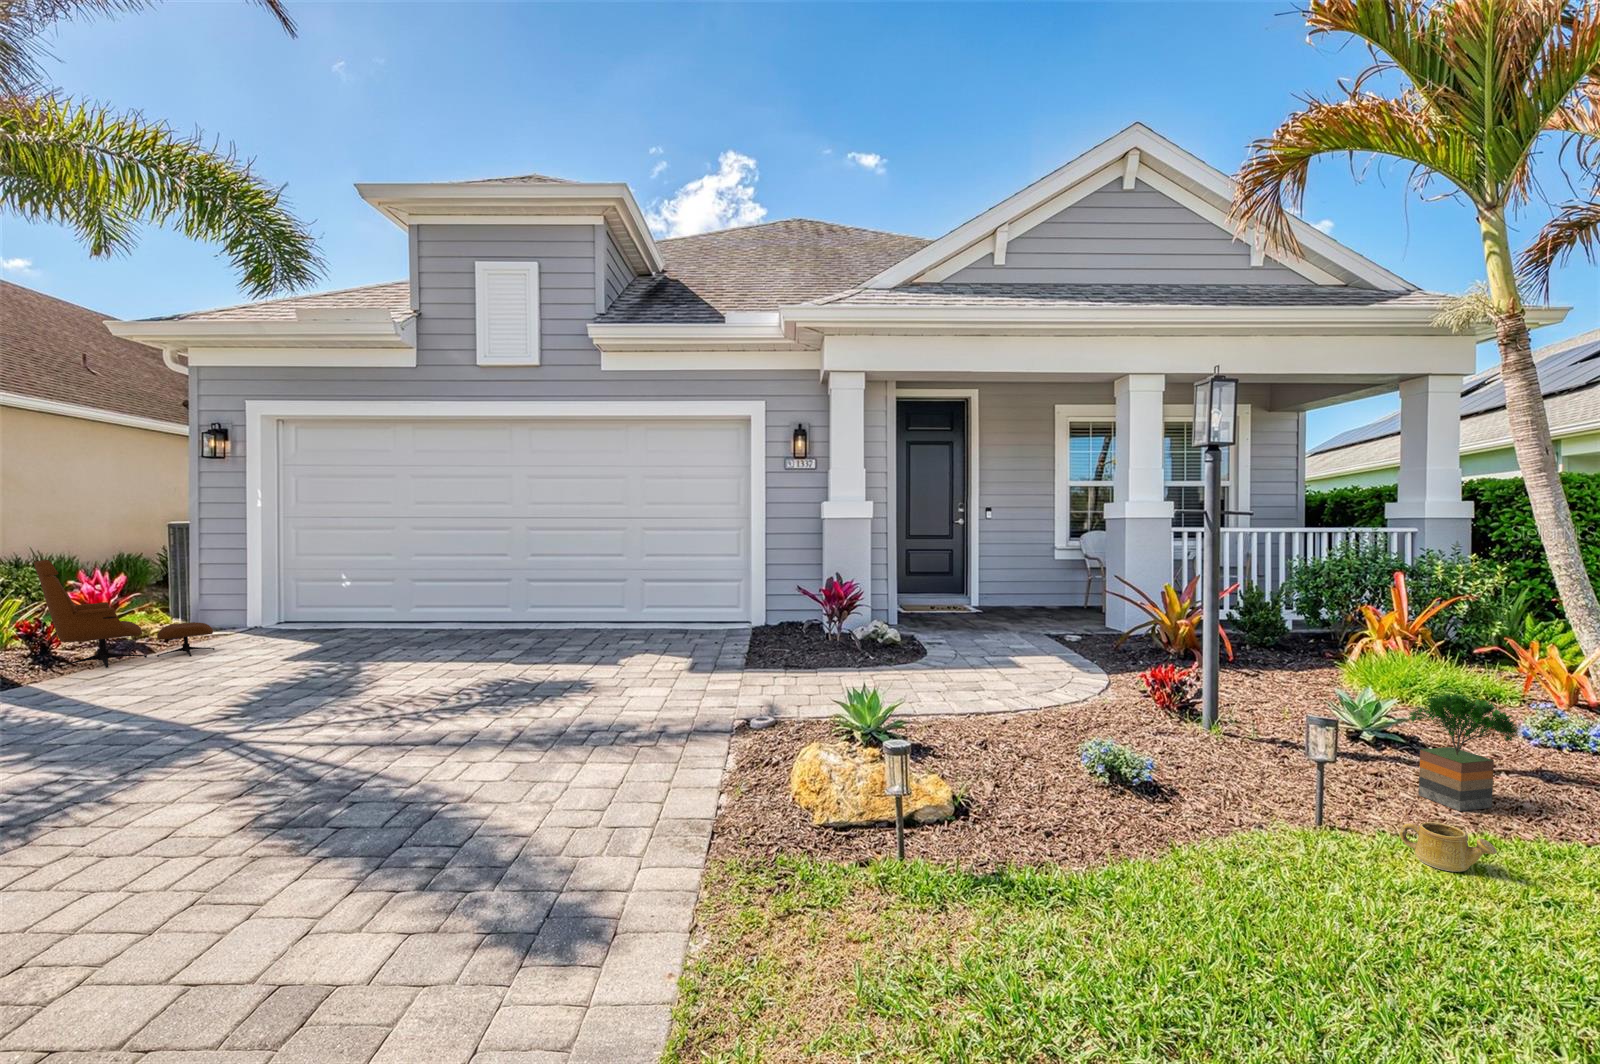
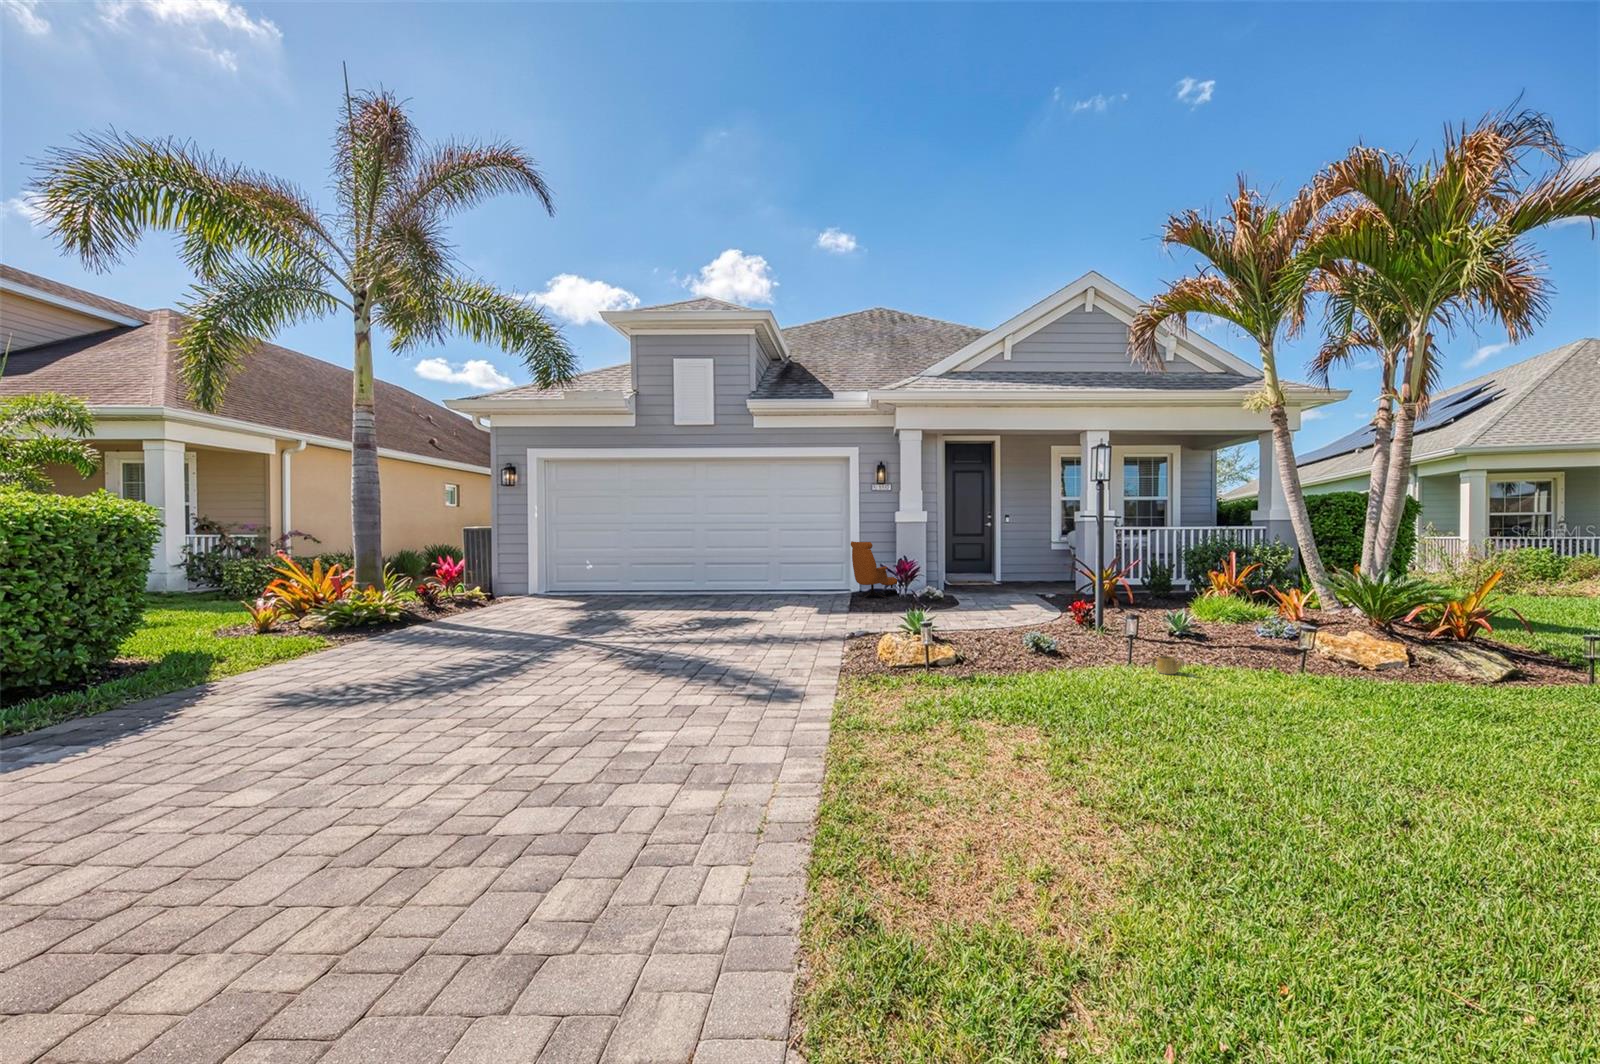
lounge chair: present [34,560,214,669] -> present [851,541,898,599]
potted tree: present [1409,694,1520,811] -> none [1182,605,1230,661]

